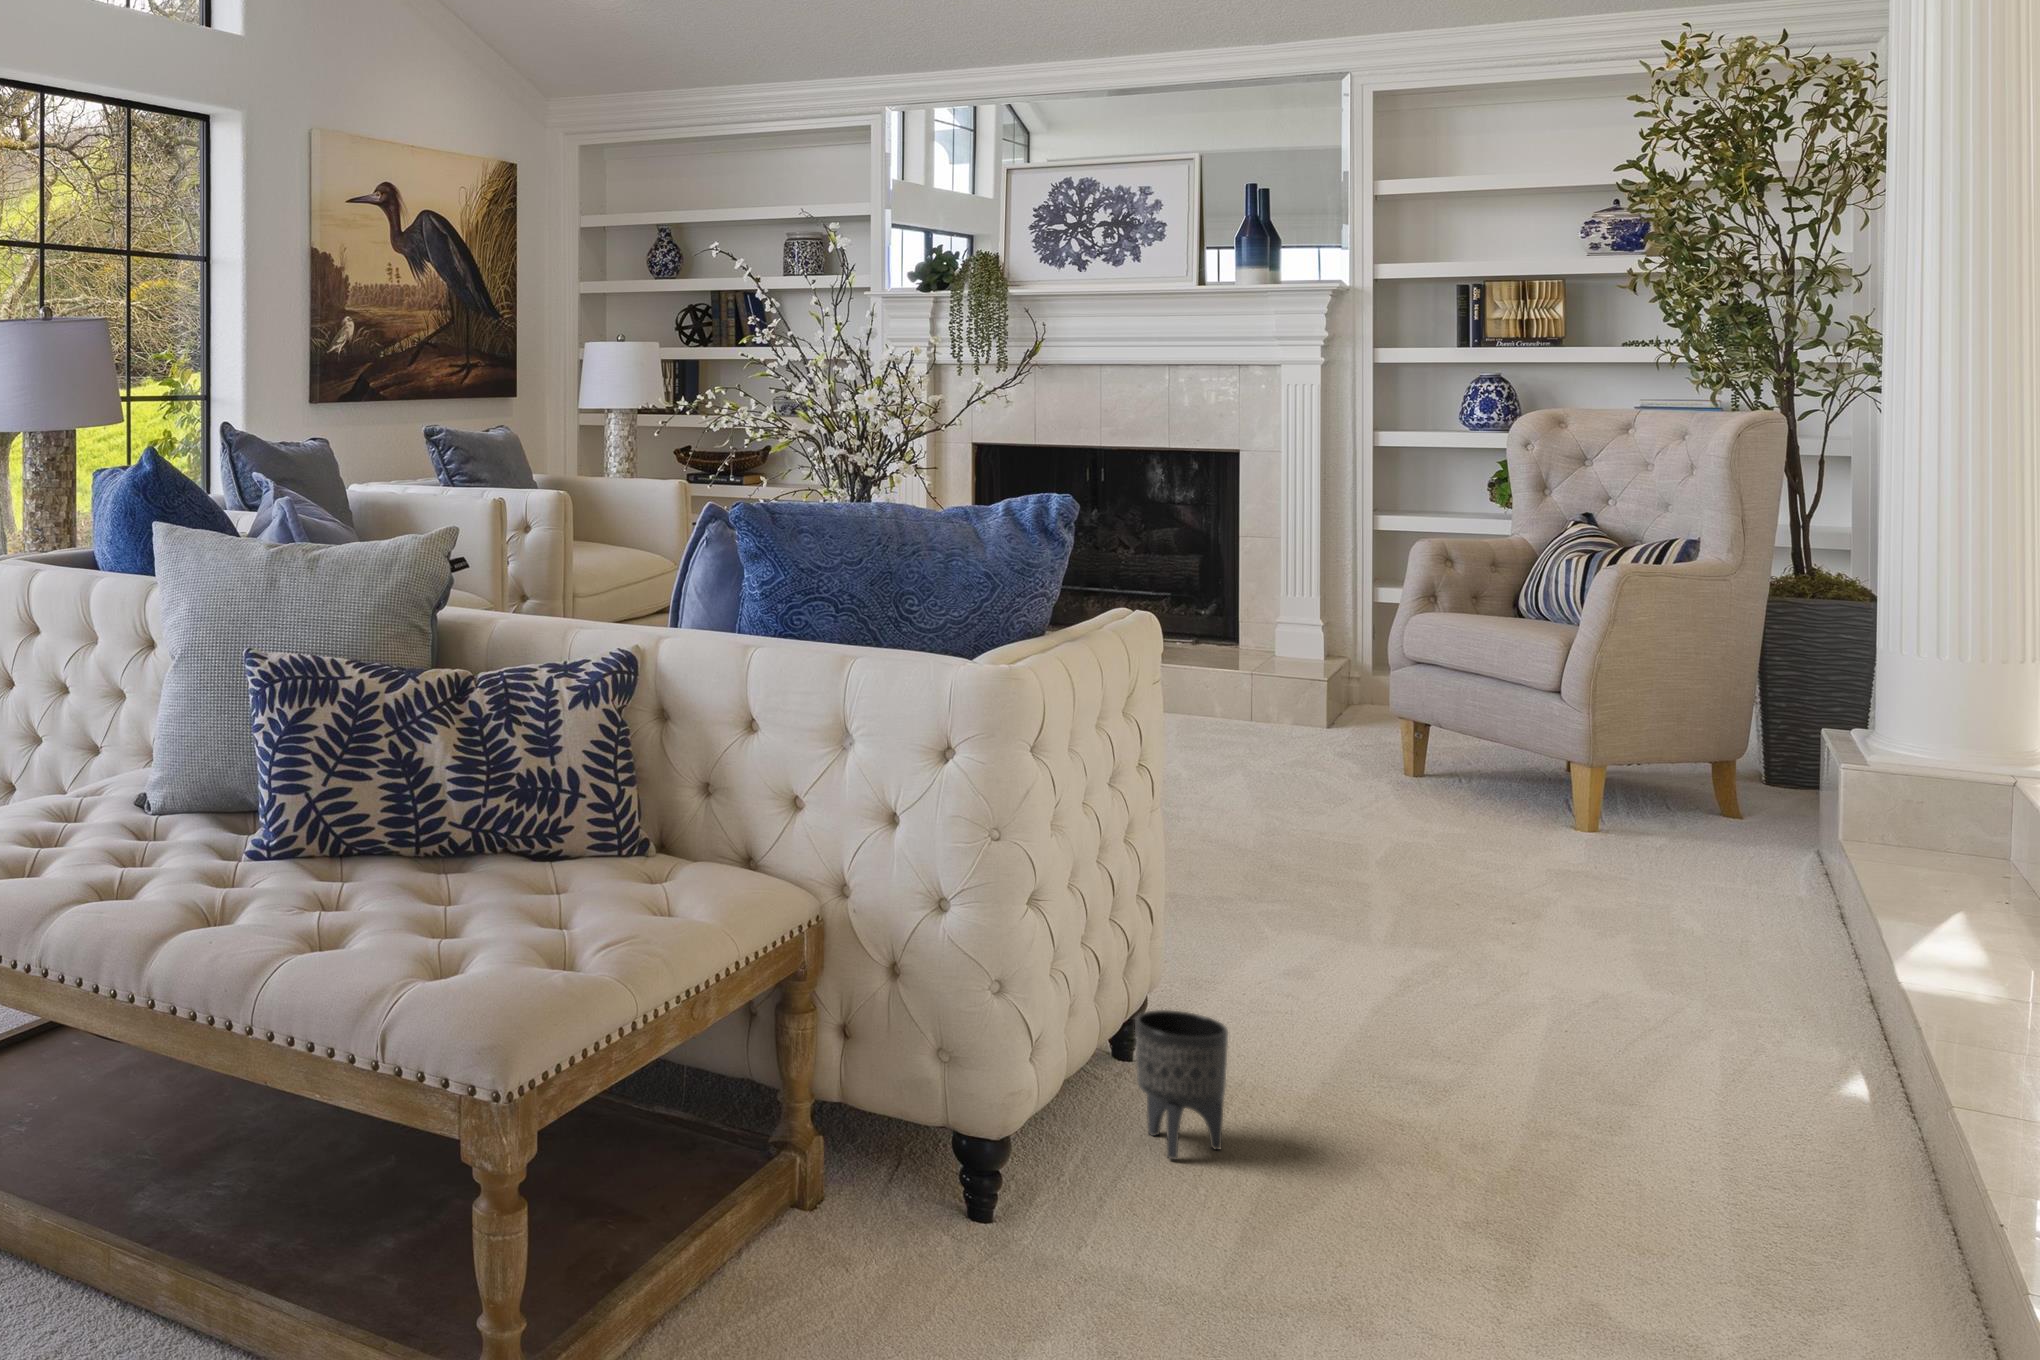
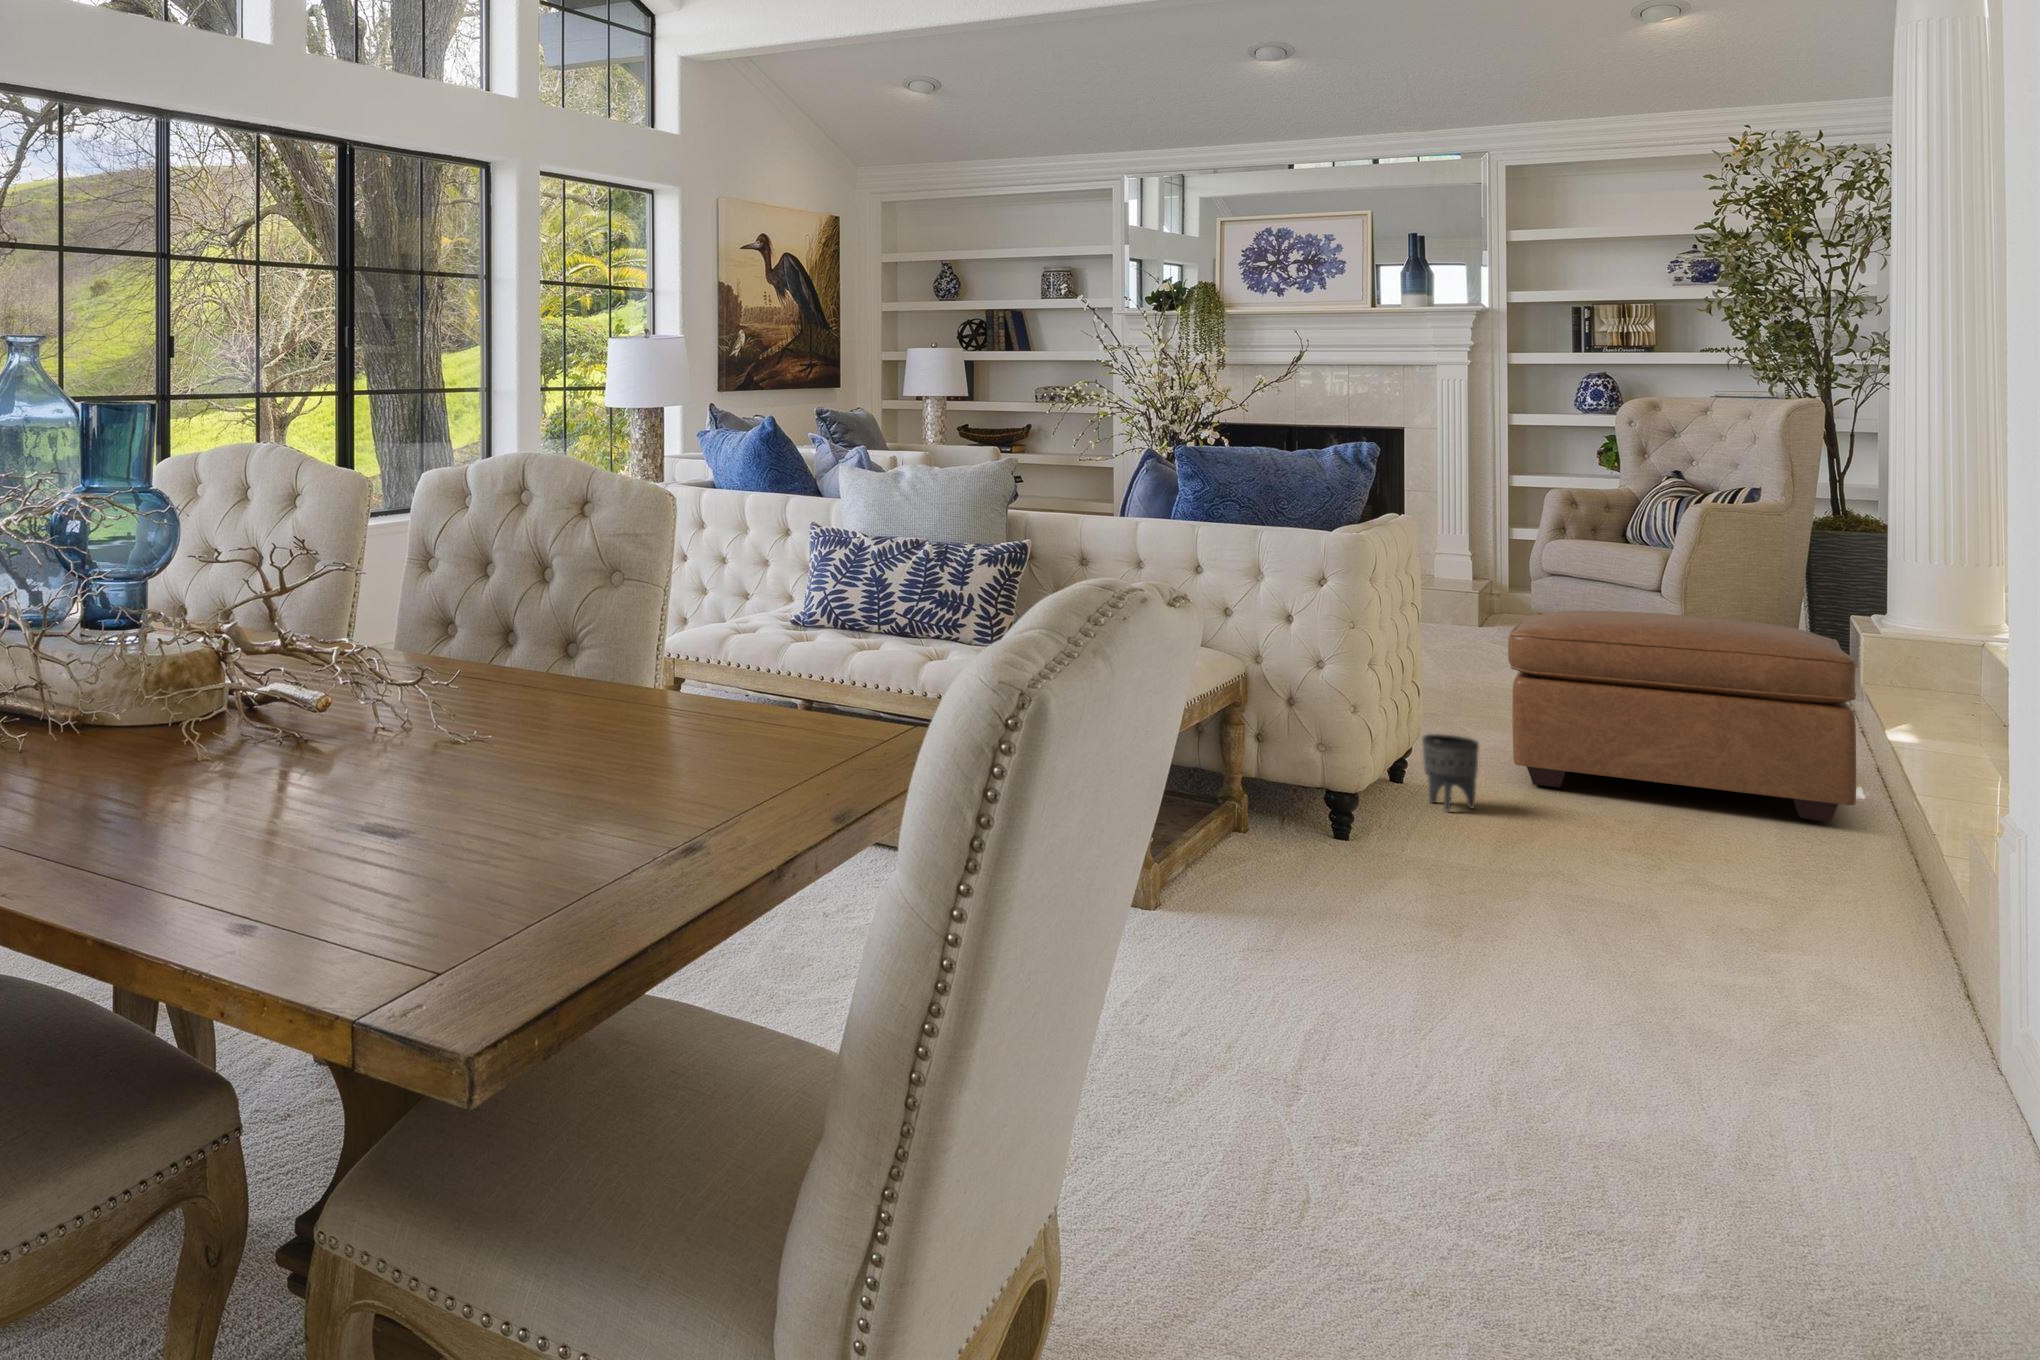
ottoman: none [1295,769,1867,1170] -> present [1508,611,1856,822]

